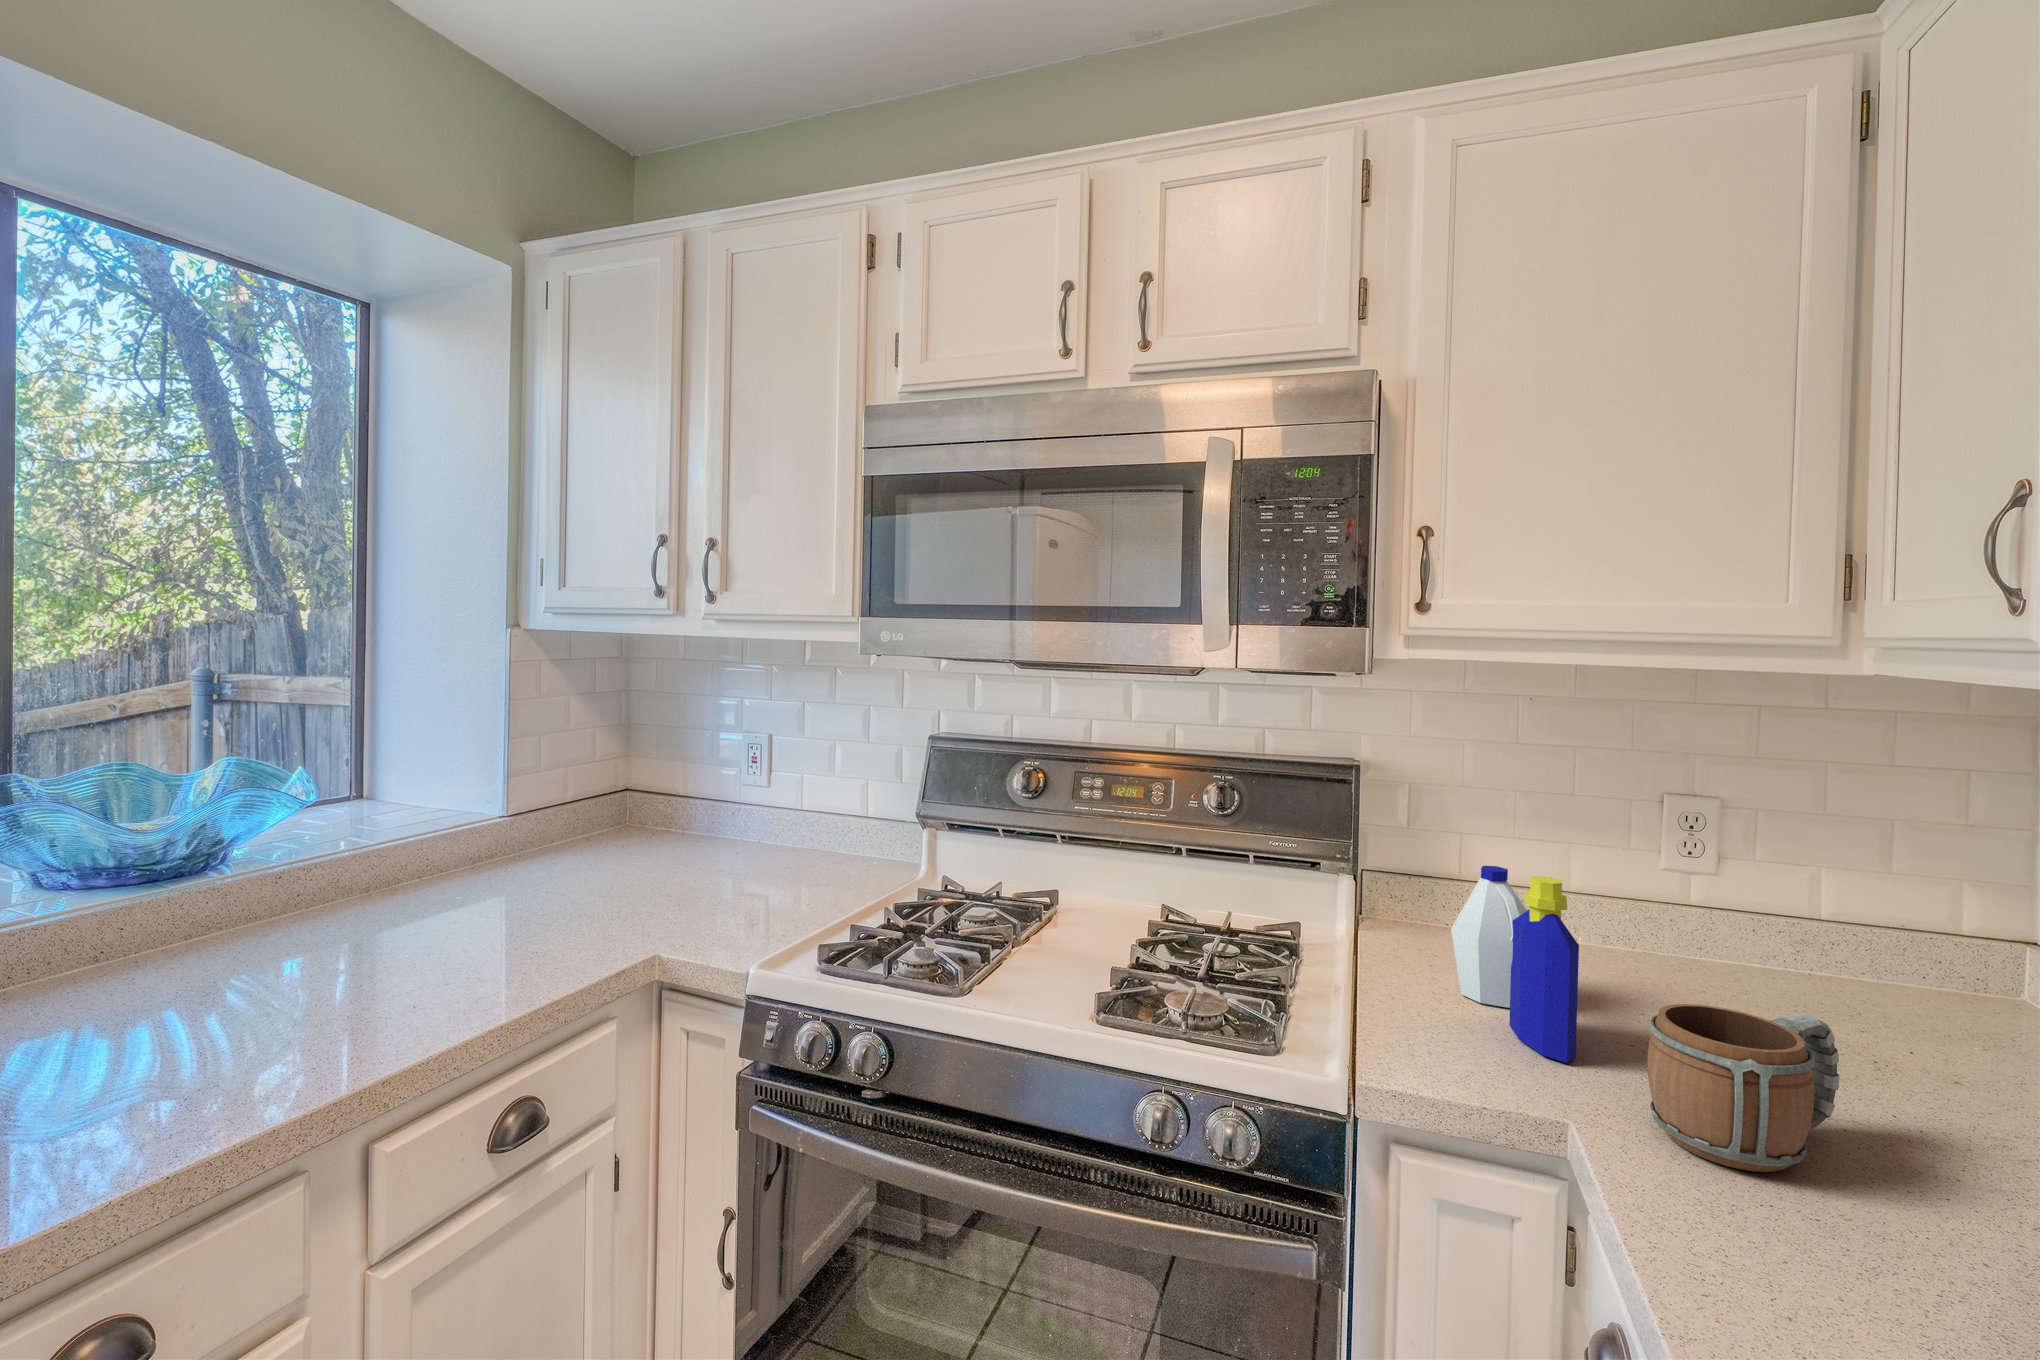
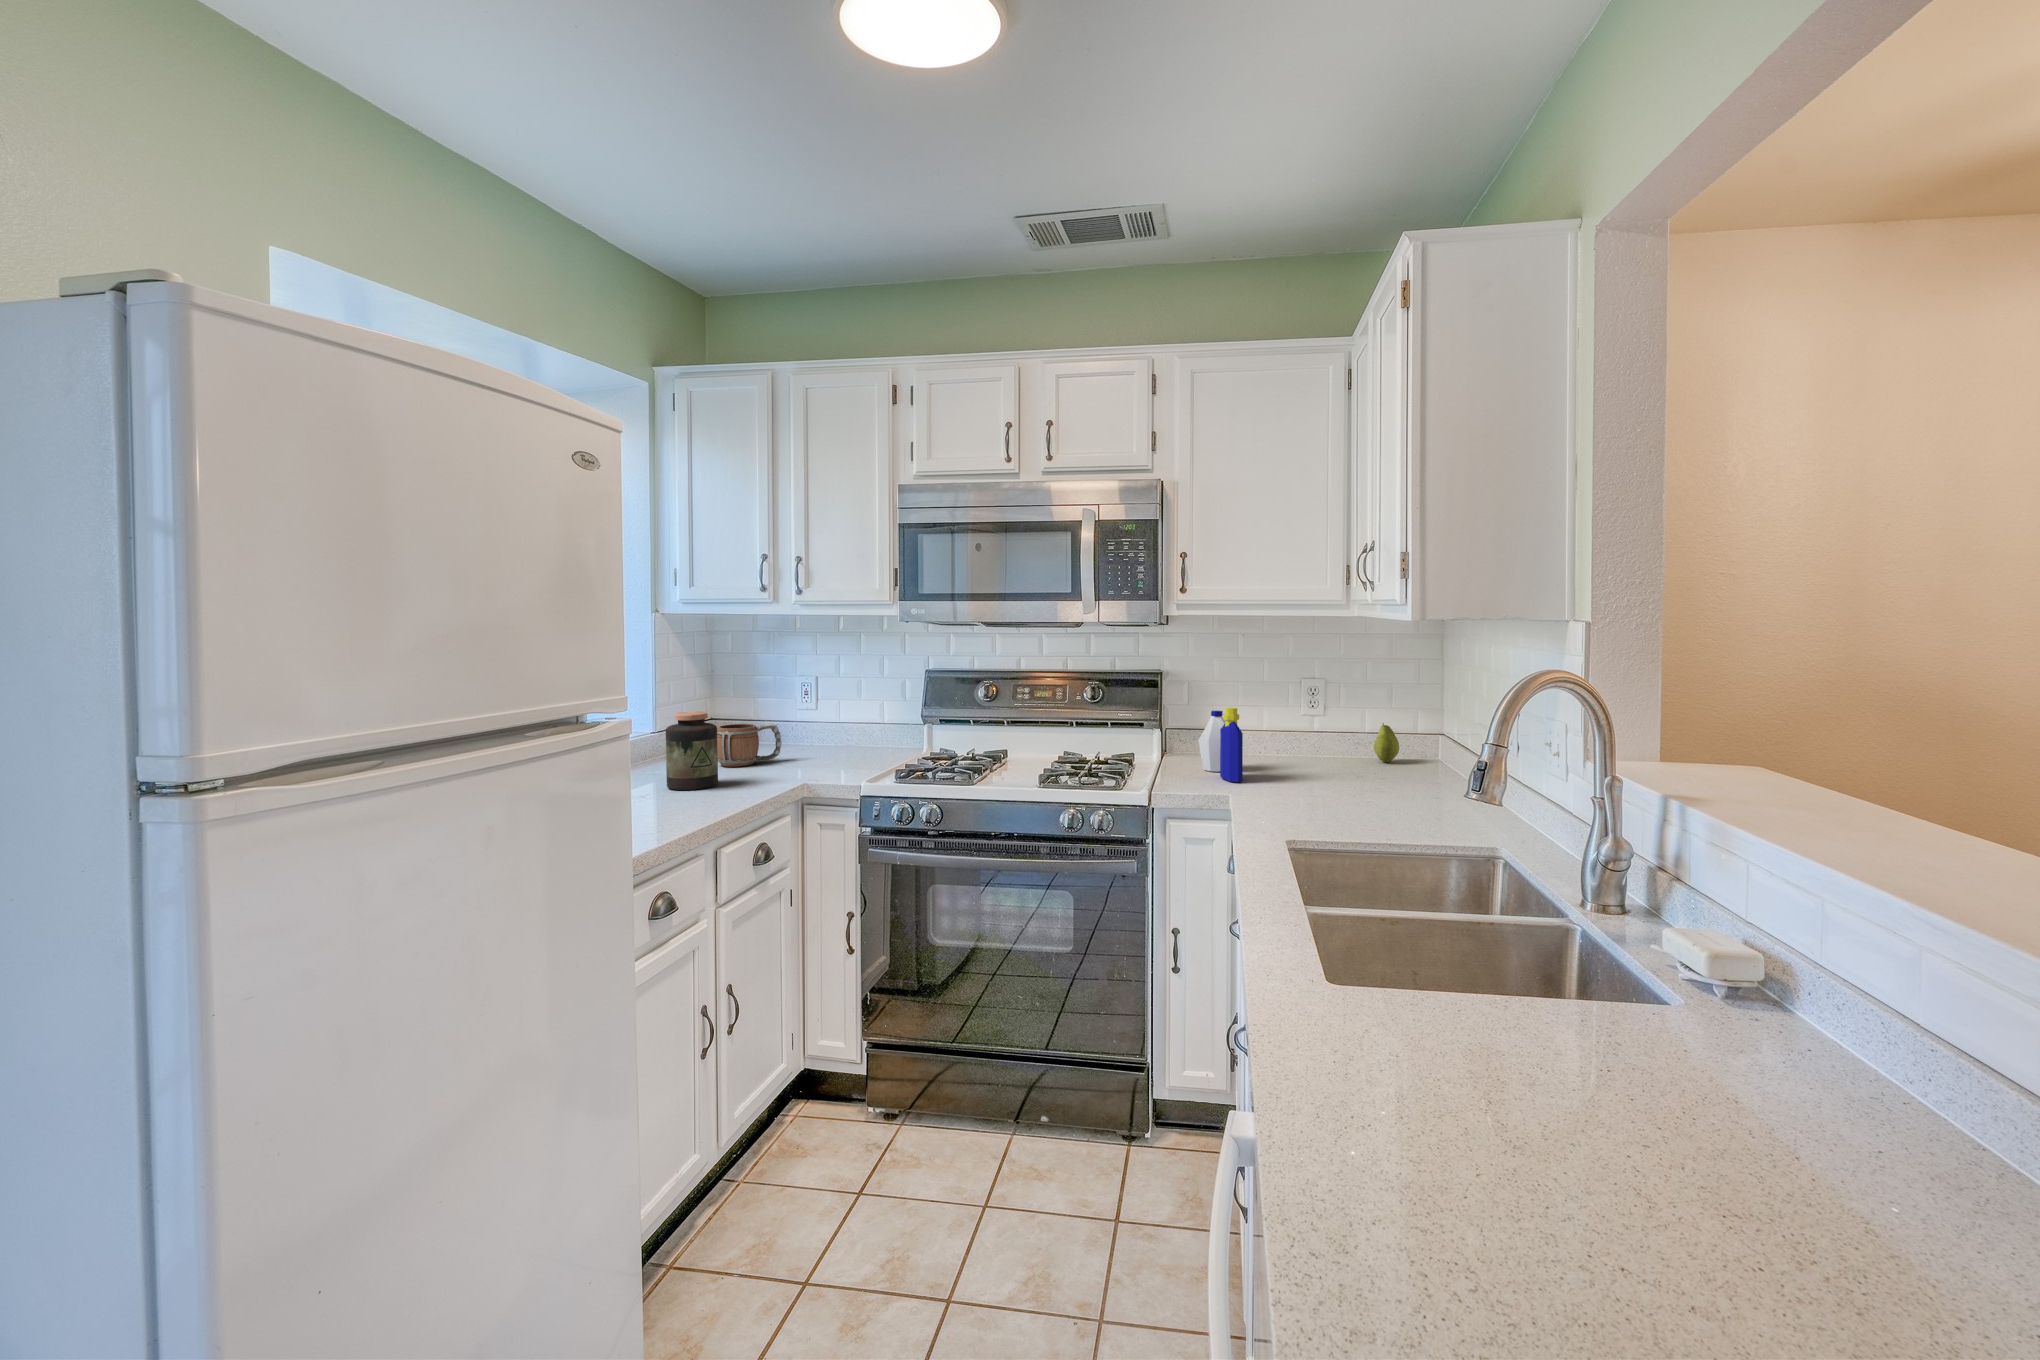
jar: none [413,808,511,959] -> present [666,712,718,790]
fruit: none [1873,914,1953,1010] -> present [1374,724,1399,763]
mug: present [1647,1004,1839,1172] -> present [717,723,782,767]

